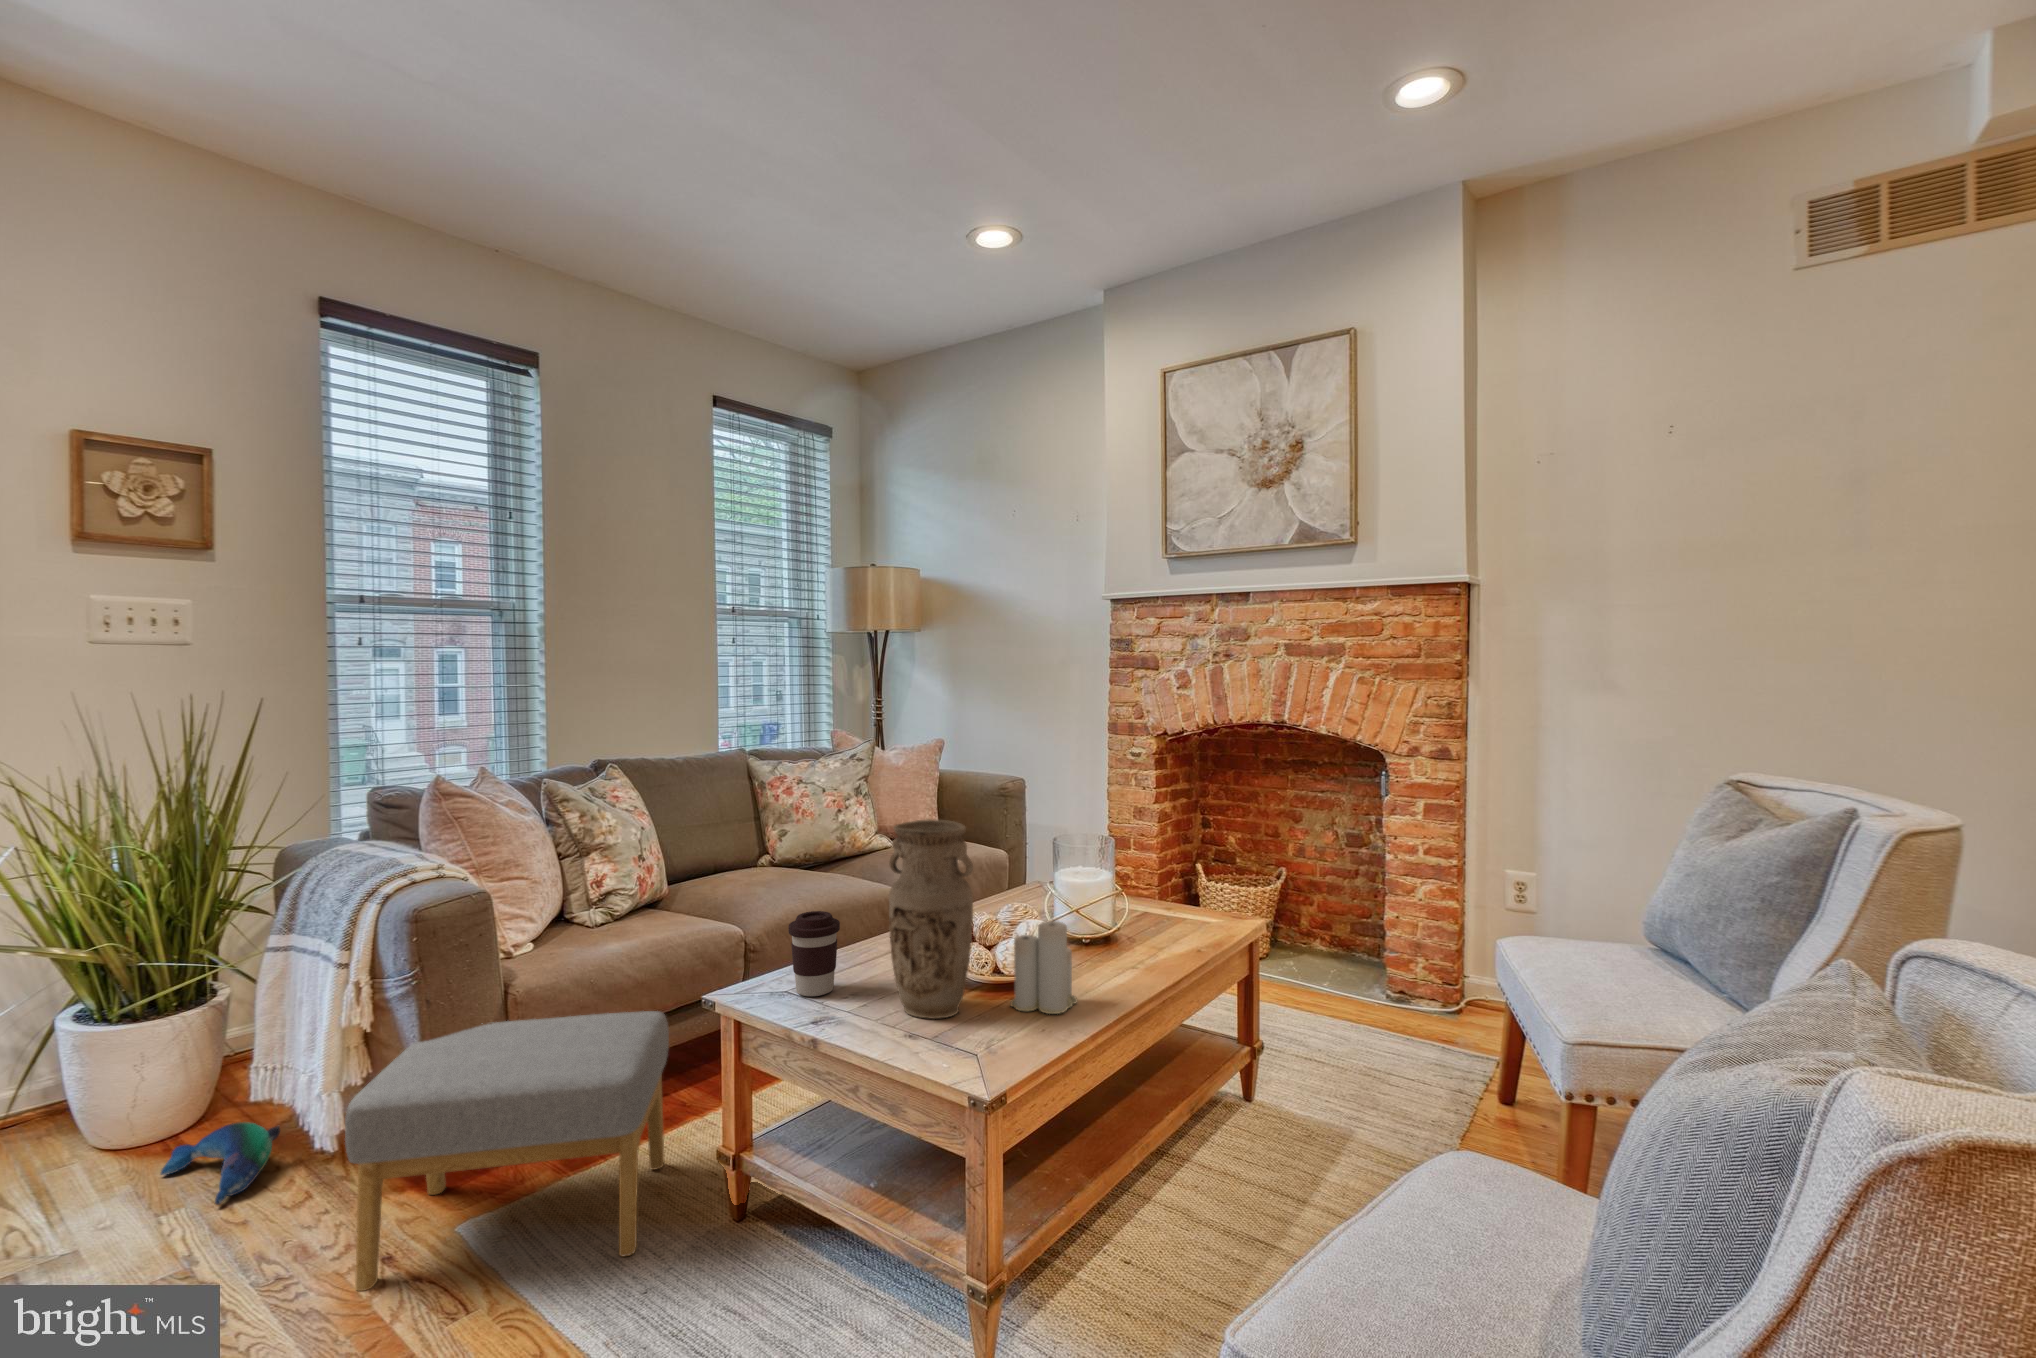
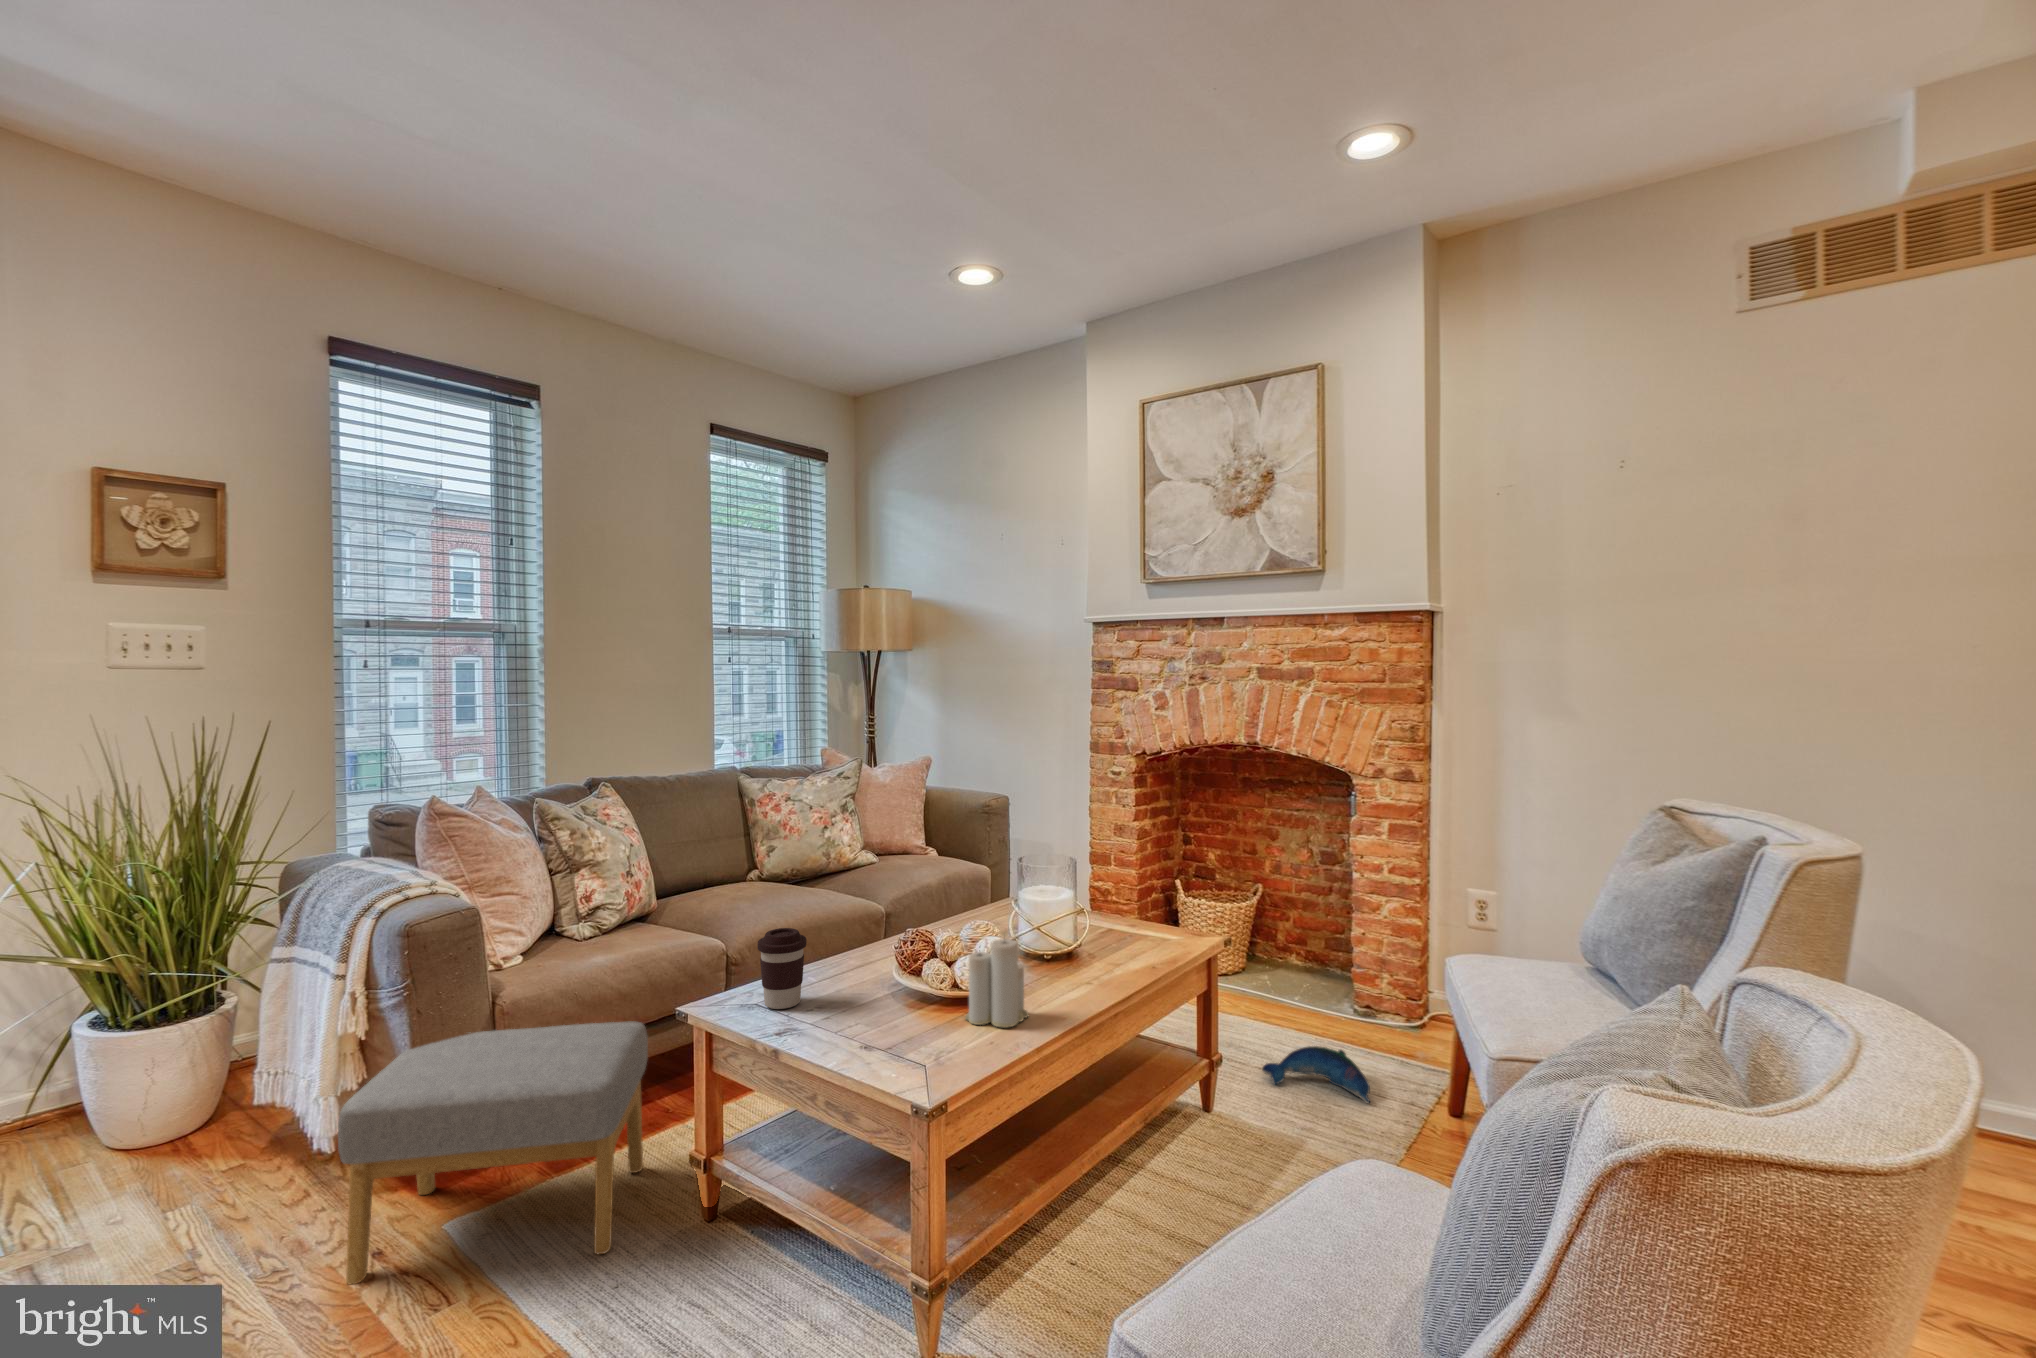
vase: present [889,819,973,1019] -> none [850,842,929,1031]
plush toy: present [161,1122,280,1205] -> present [1262,1046,1370,1103]

